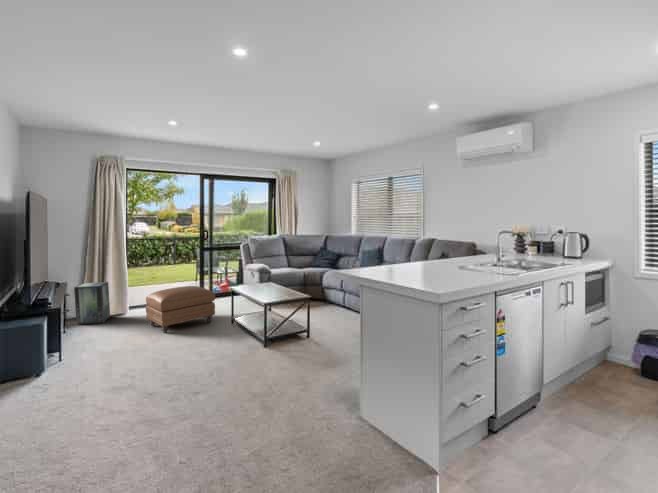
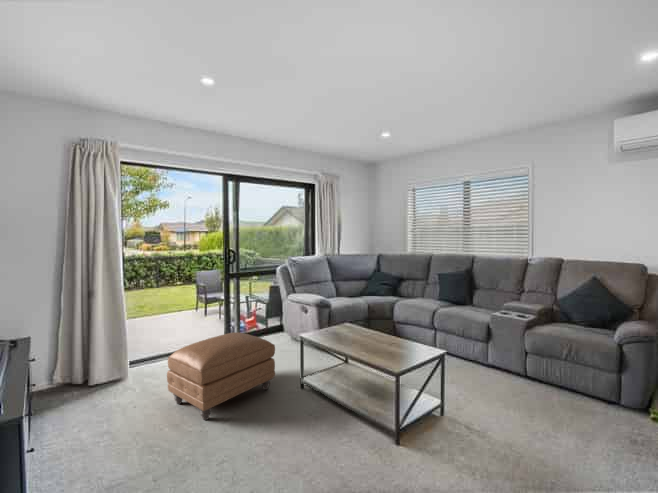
storage box: present [74,282,110,325] -> none [44,331,102,408]

